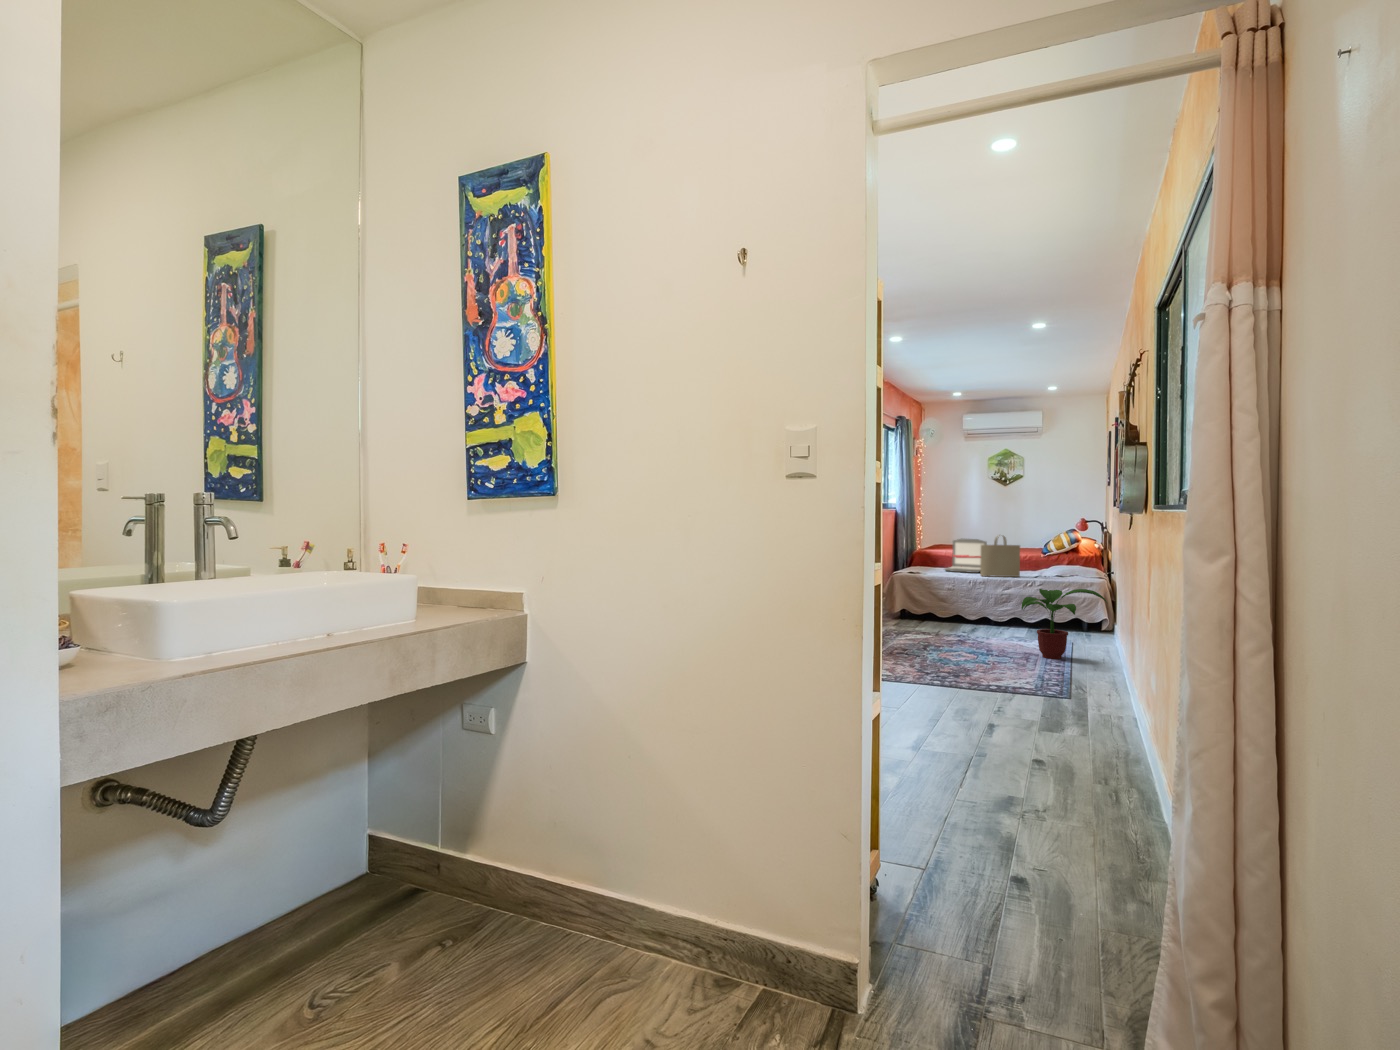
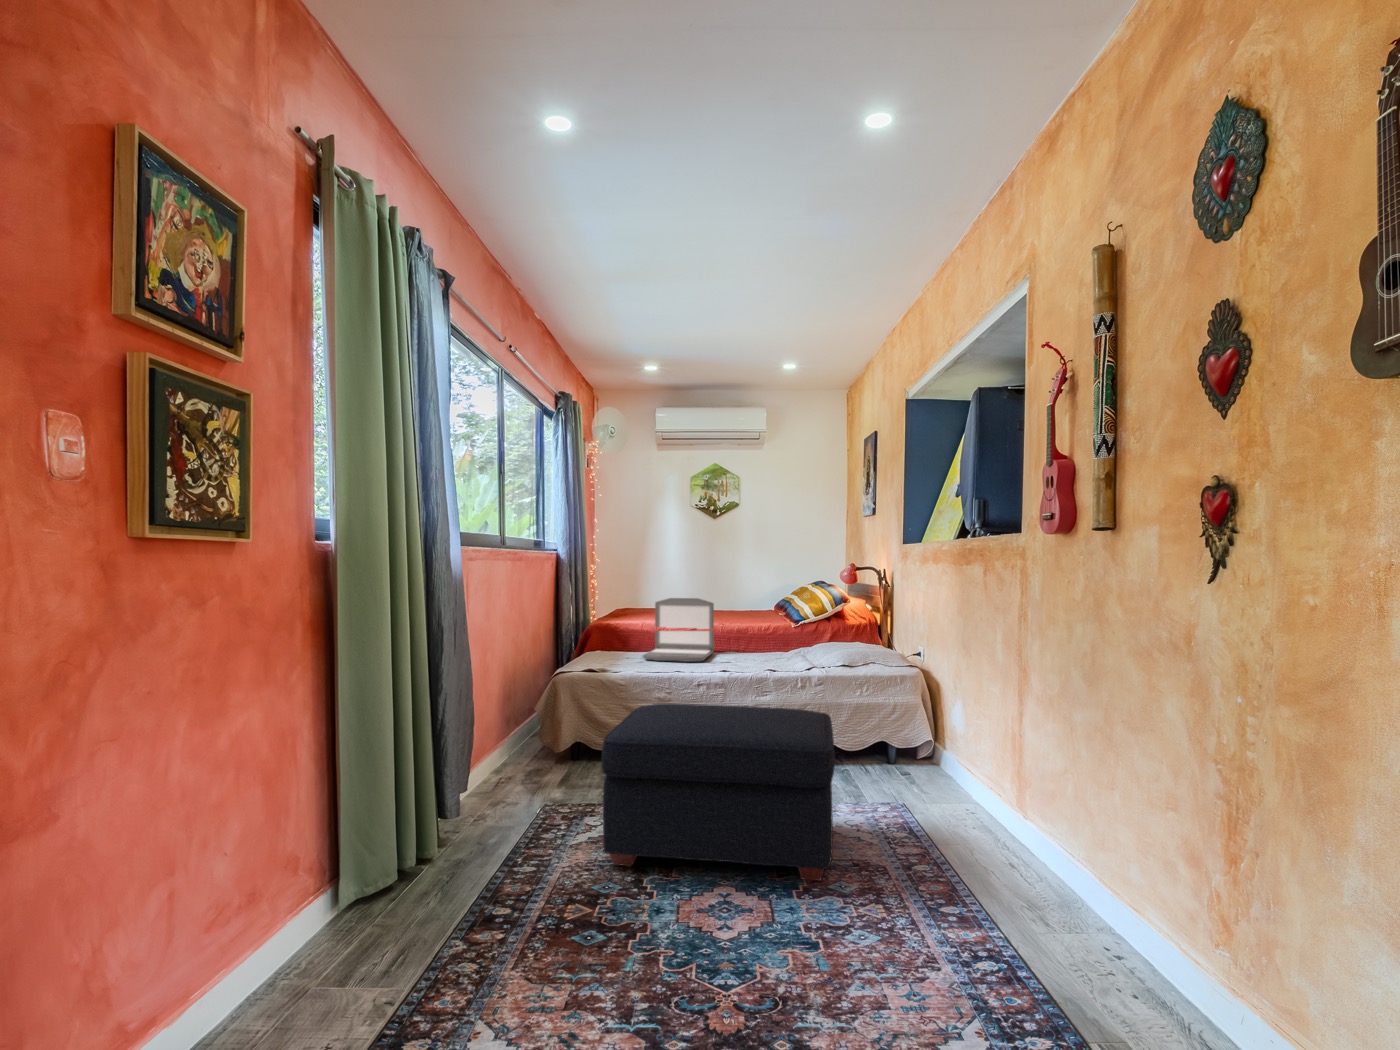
tote bag: present [980,535,1020,577] -> none [712,591,779,671]
ottoman: none [918,582,1024,646] -> present [602,704,835,881]
potted plant: present [1022,589,1107,659] -> none [898,733,1115,958]

